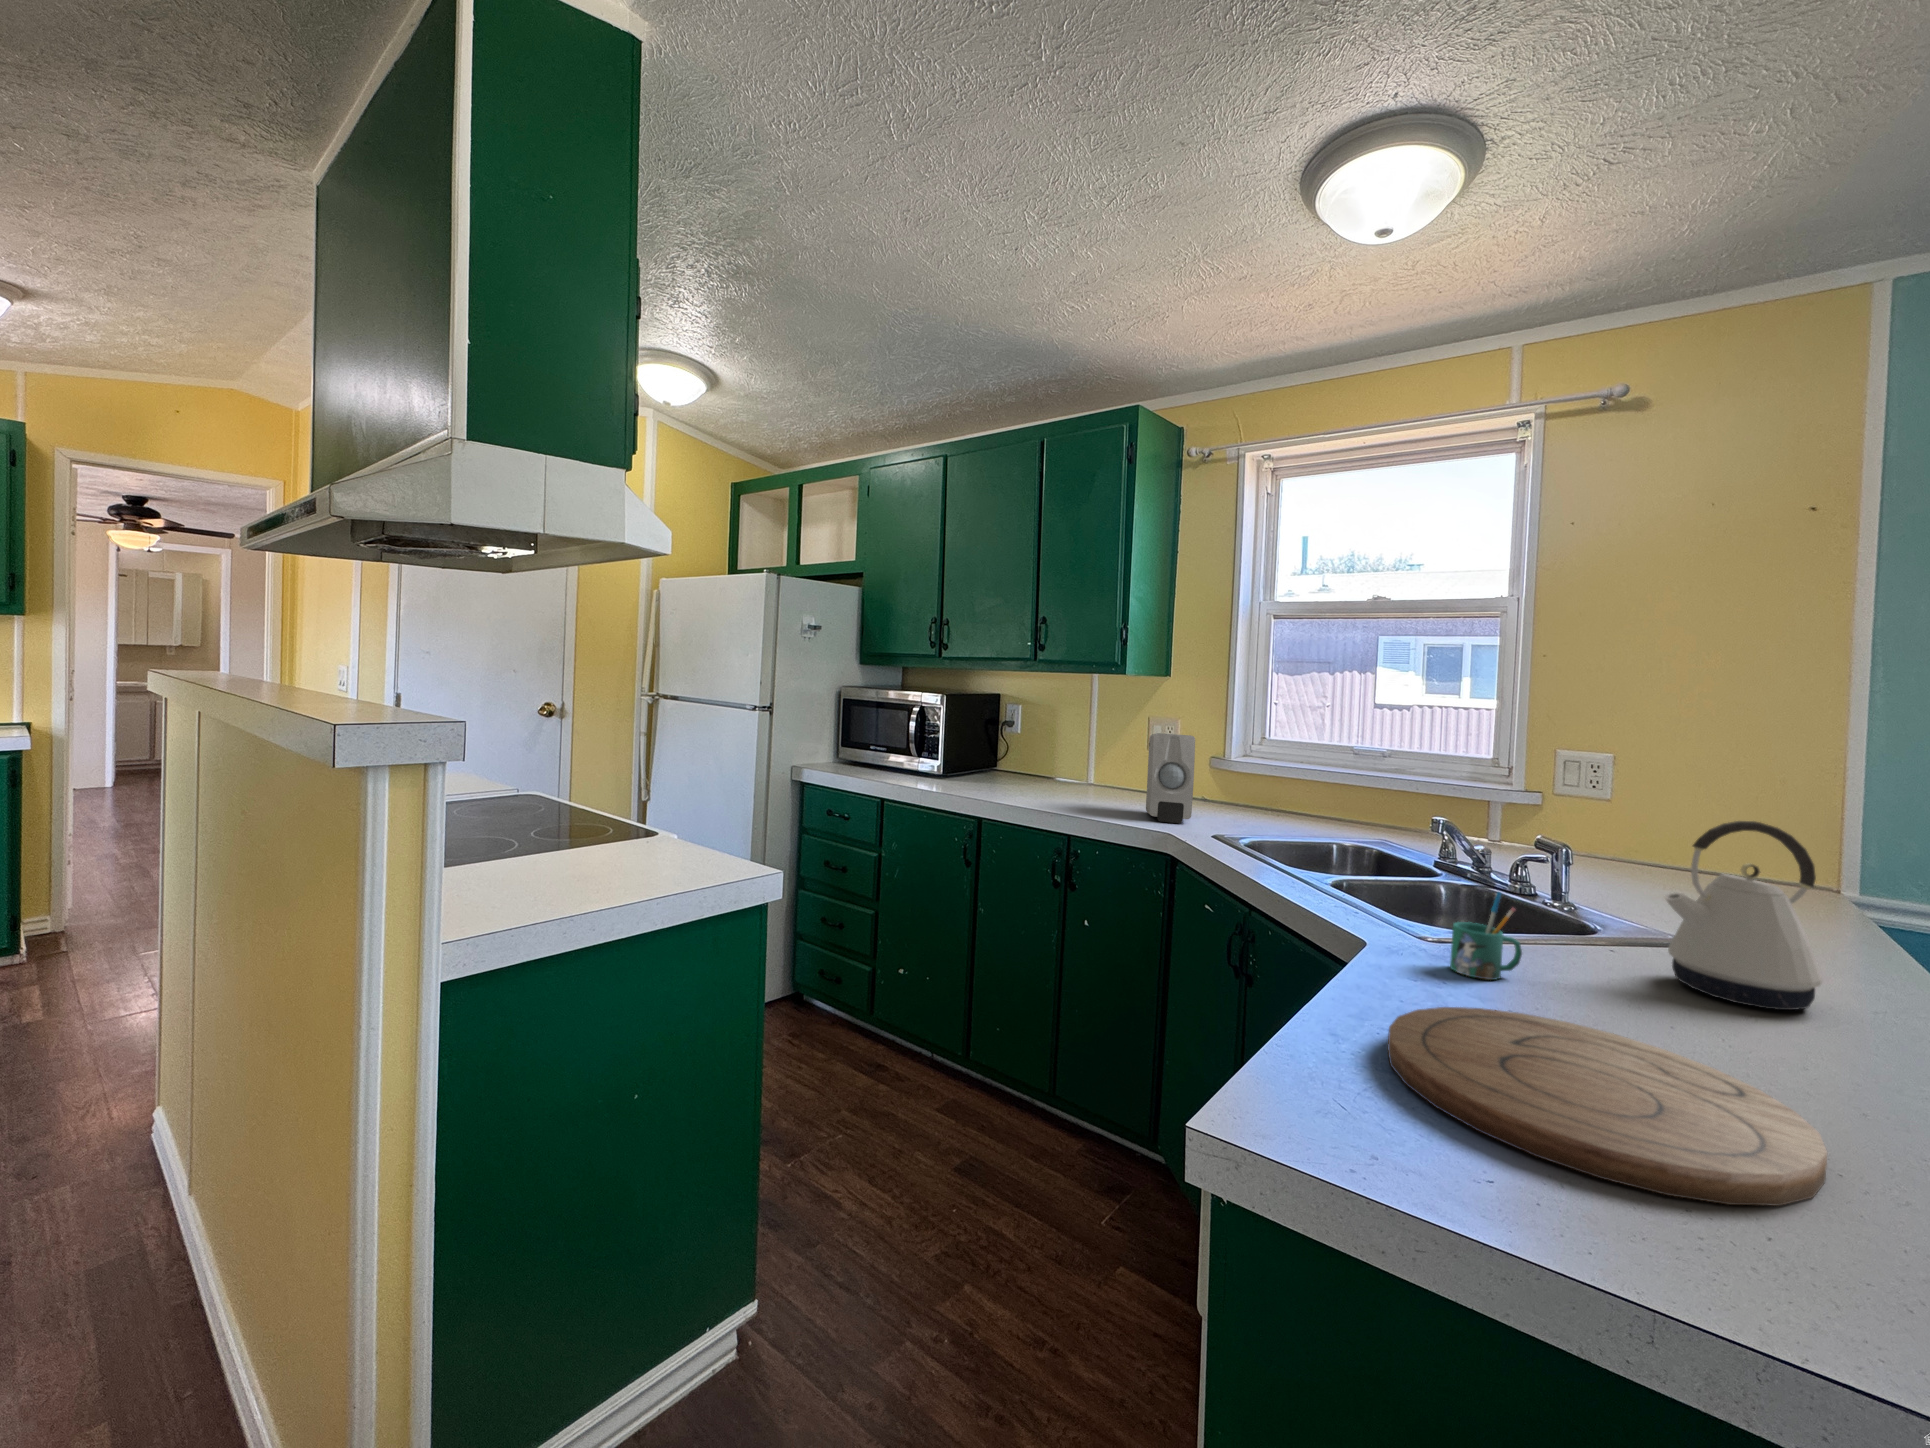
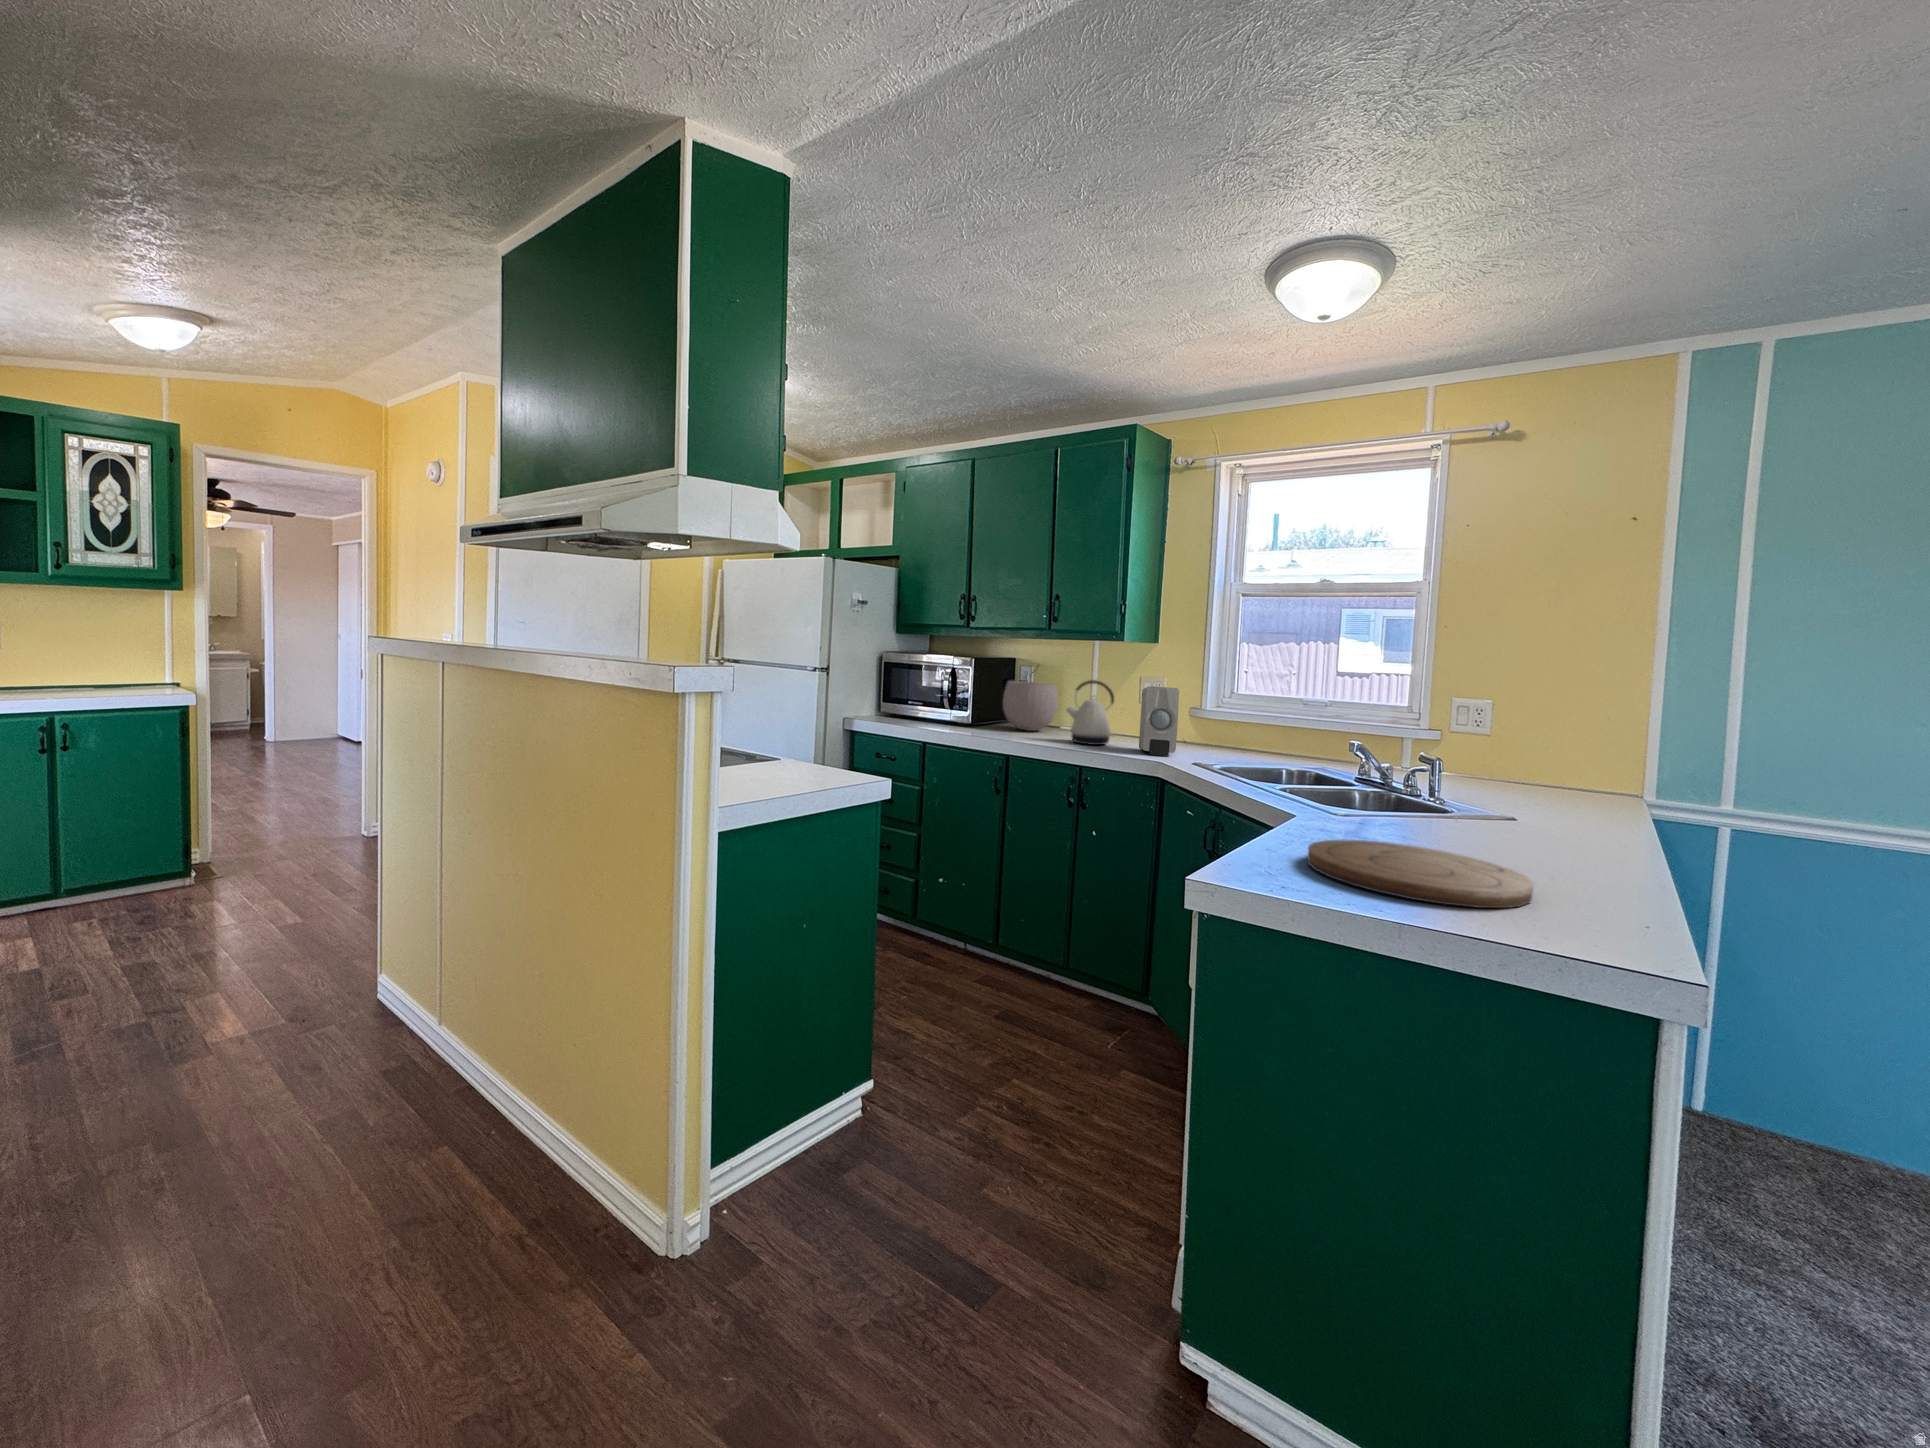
plant pot: none [981,699,1049,785] -> present [1003,666,1058,731]
kettle: present [1664,821,1823,1010] -> present [1067,680,1114,745]
mug: present [1450,892,1522,980] -> none [1354,779,1400,835]

